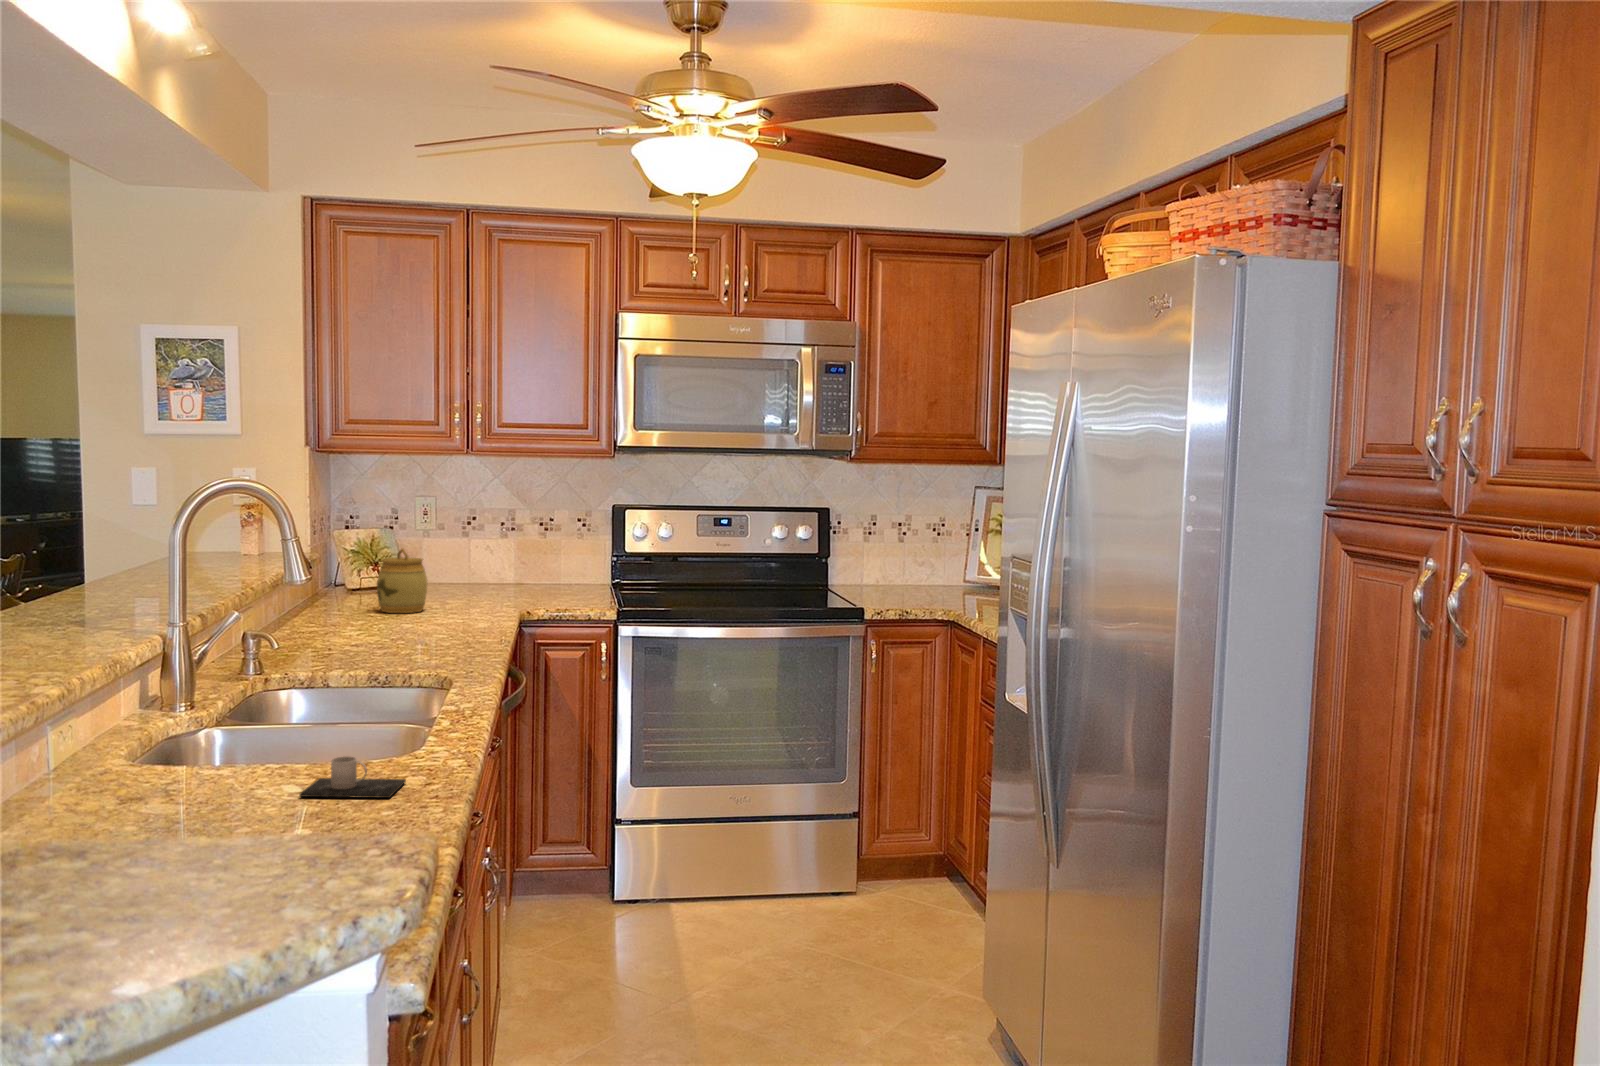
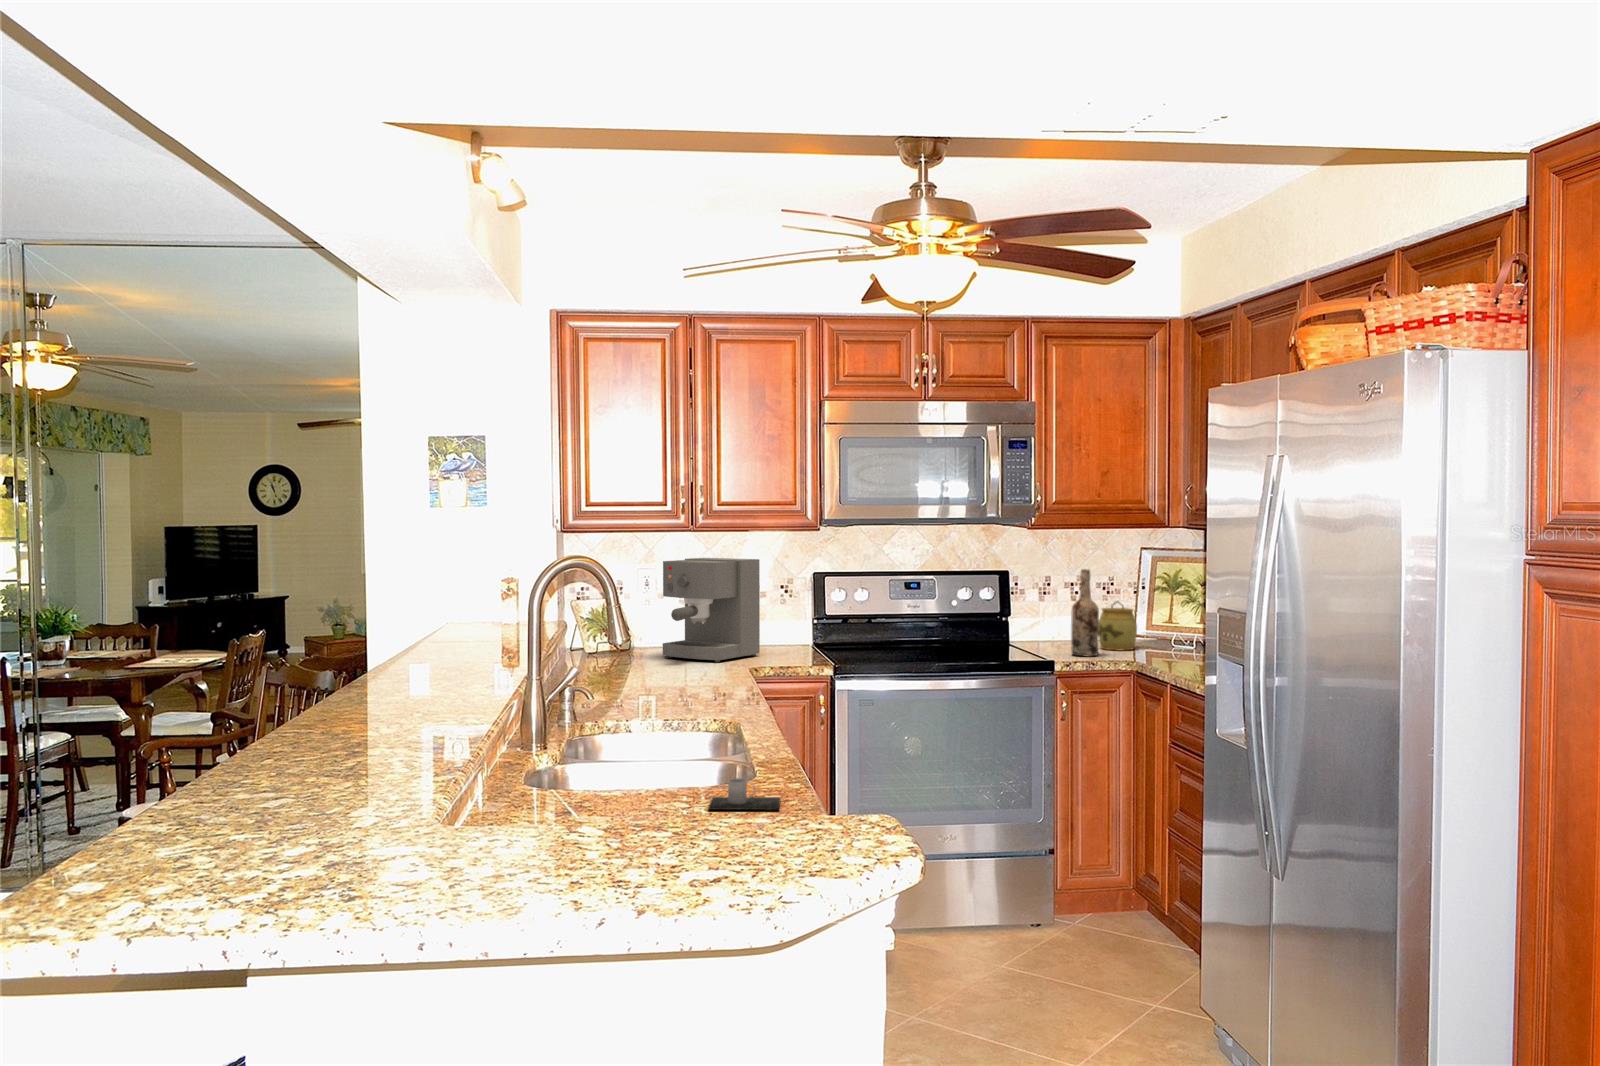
coffee maker: none [435,486,548,602] -> present [663,558,760,662]
wine bottle: none [888,508,918,602] -> present [1071,569,1099,656]
jar: present [377,548,427,613] -> present [1098,601,1137,650]

